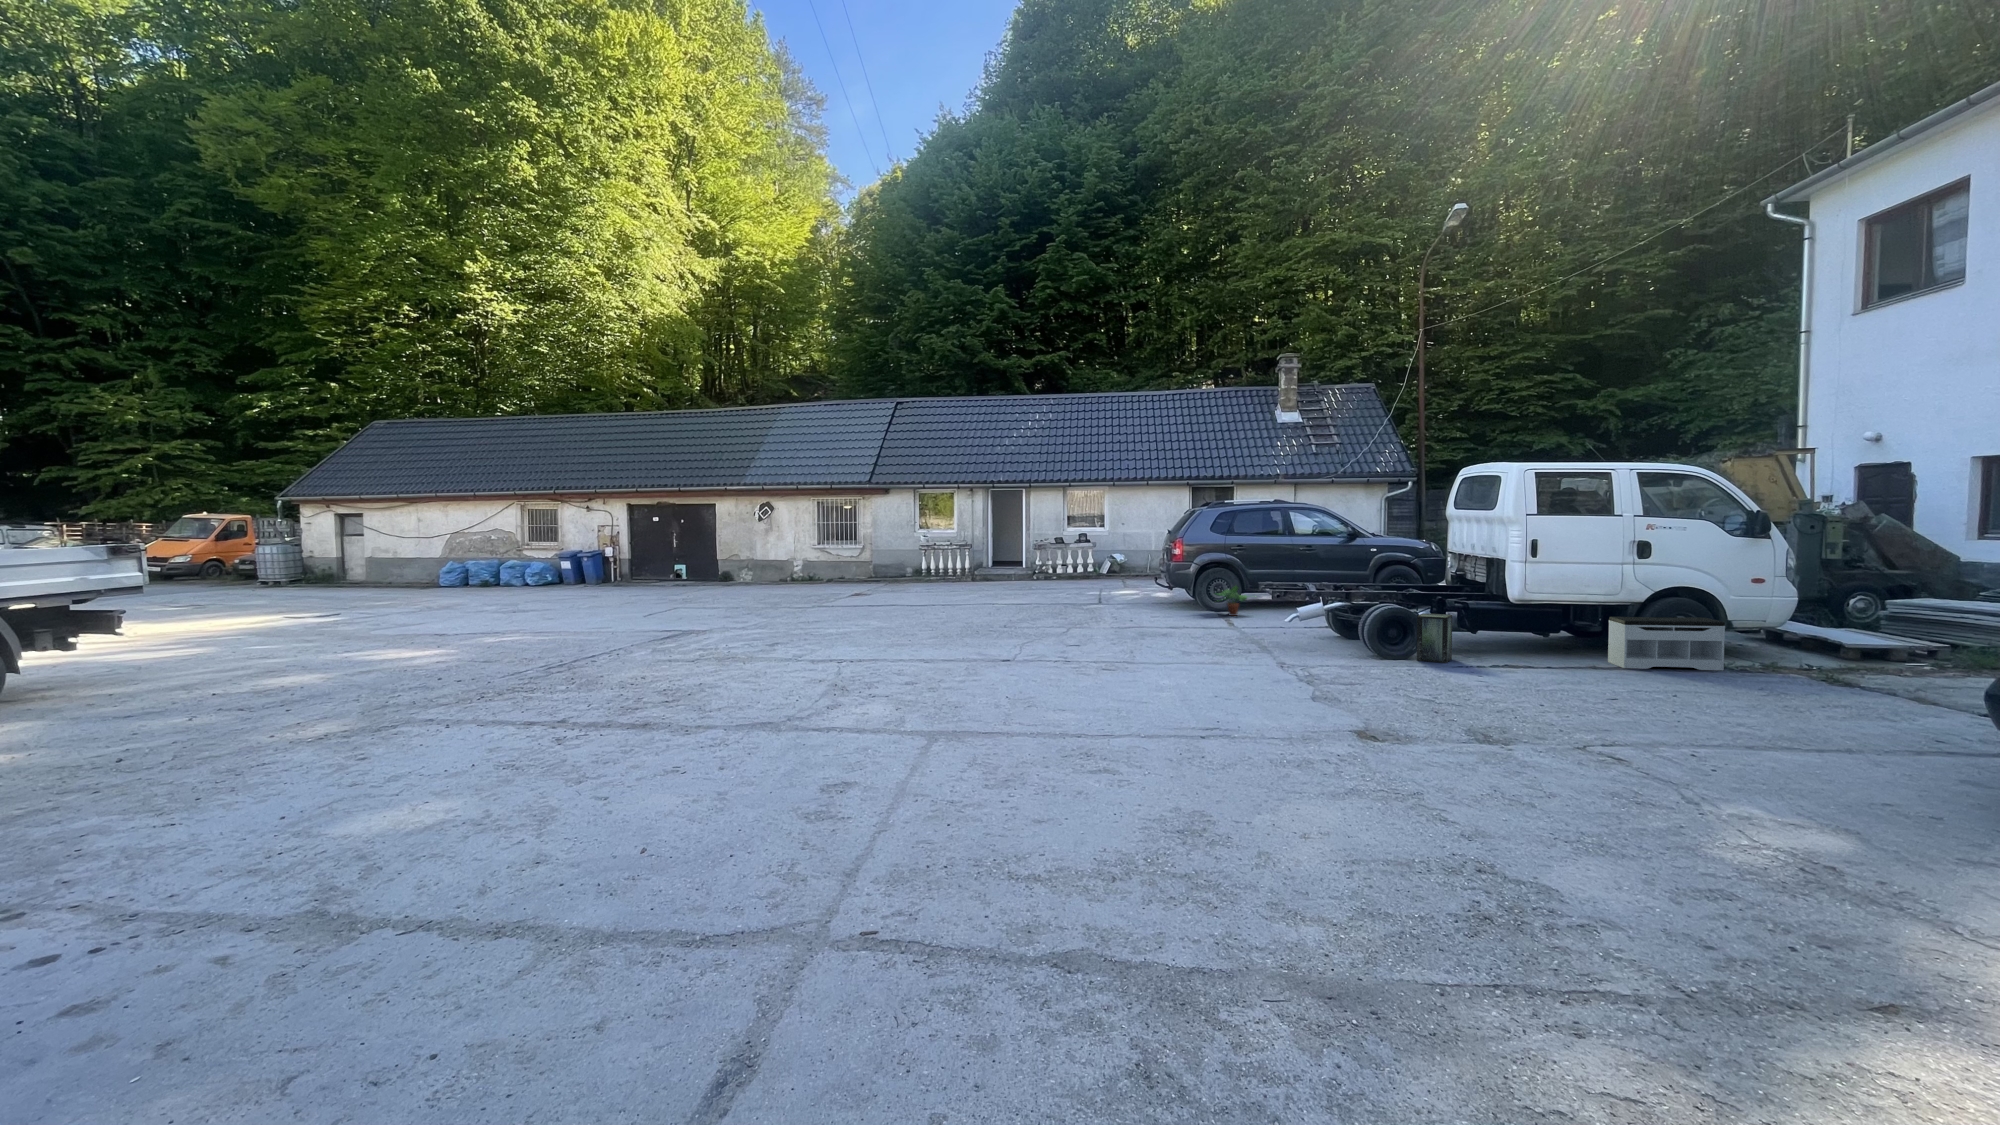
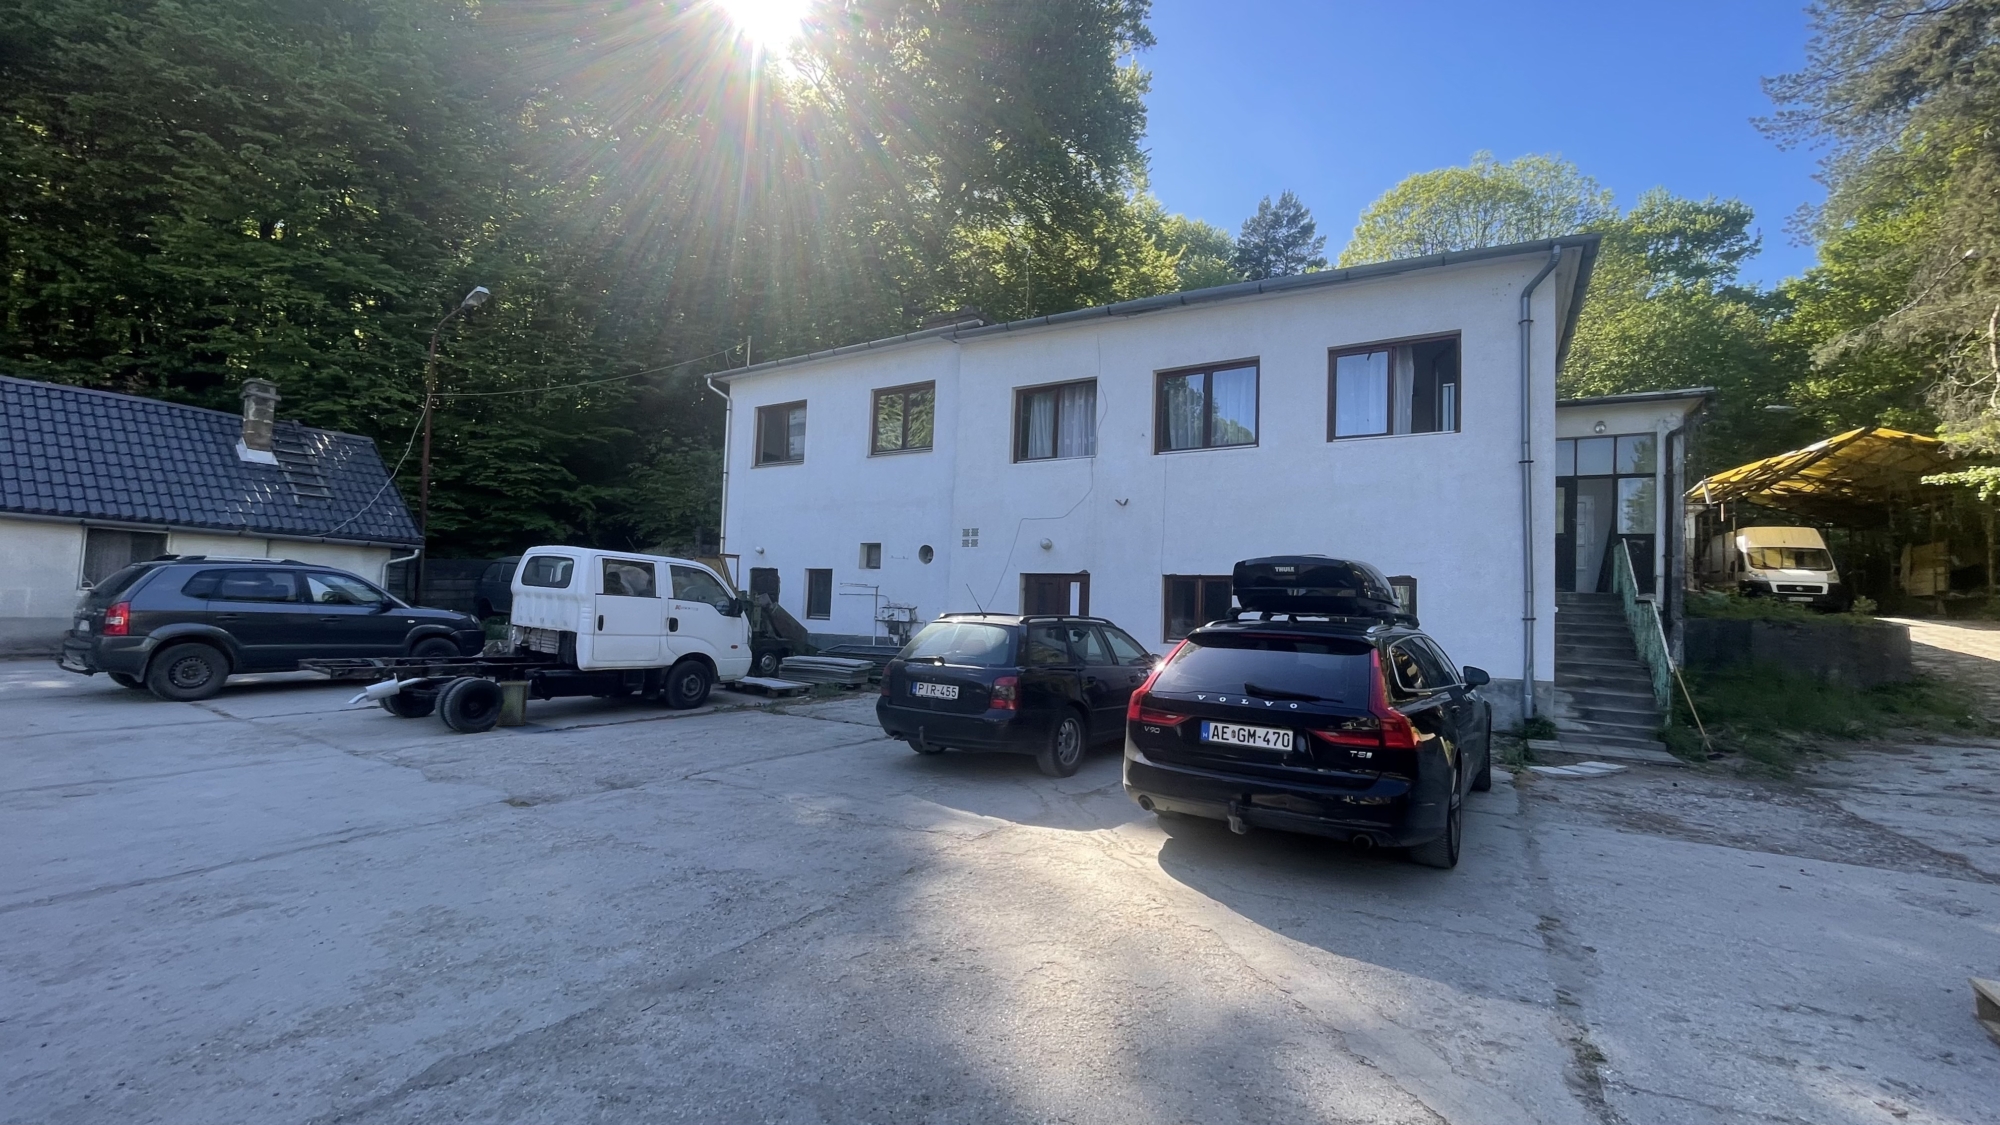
potted plant: present [1217,586,1247,616] -> none [188,658,262,696]
bench: present [1608,617,1725,671] -> none [645,674,720,716]

